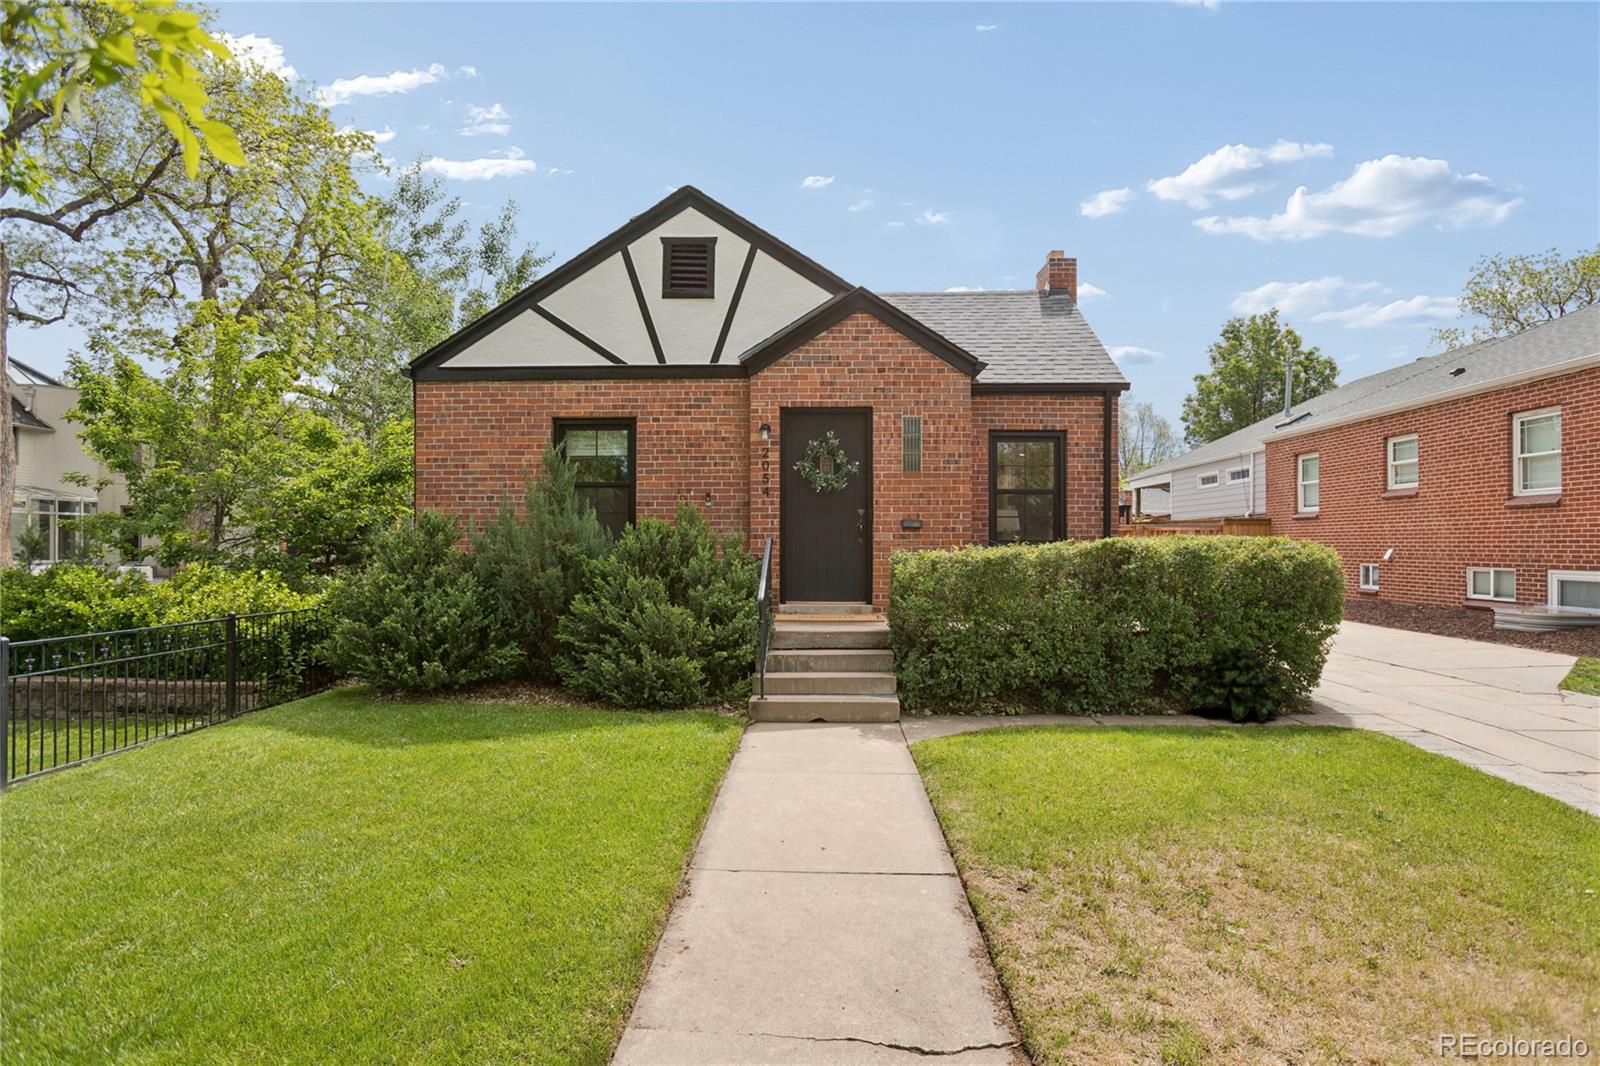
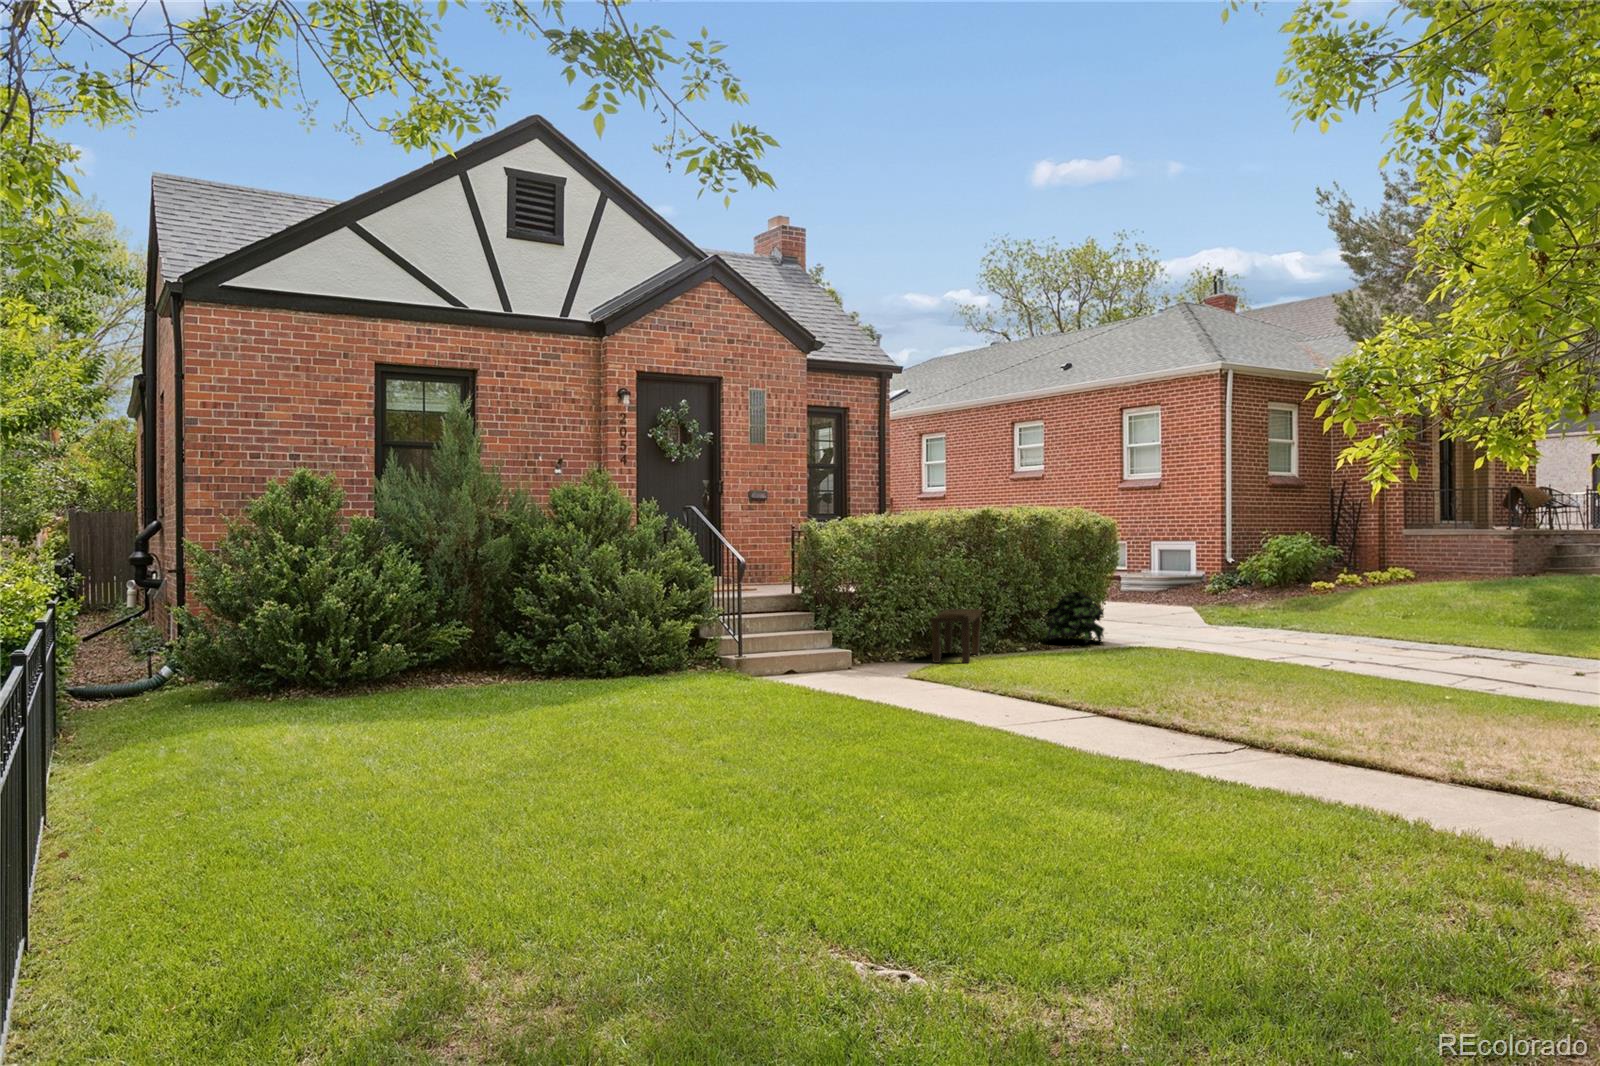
bench: none [962,658,1062,736] -> present [931,609,982,663]

